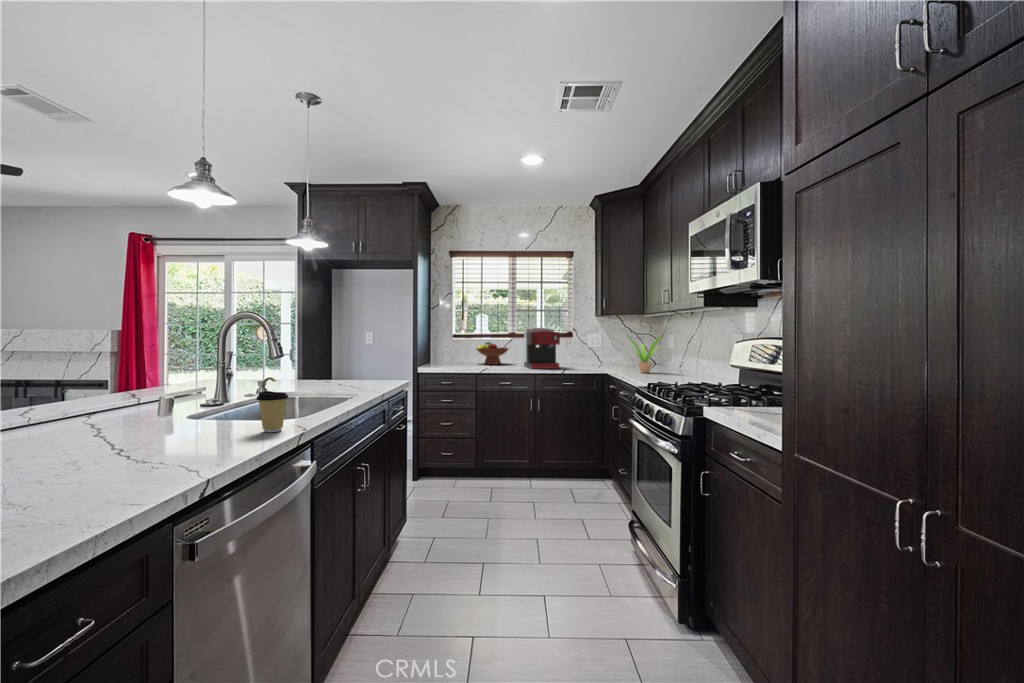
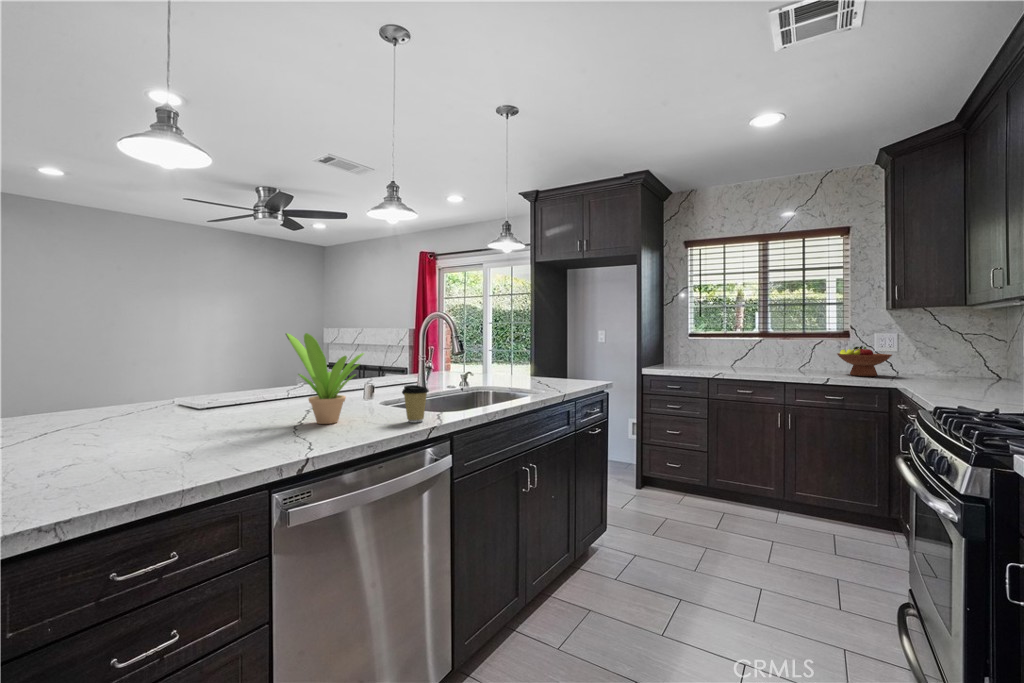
coffee maker: present [524,328,560,369] -> none [771,326,819,378]
potted plant: present [628,336,661,373] -> present [286,333,364,424]
fruit bowl: present [476,342,509,364] -> present [837,346,892,376]

